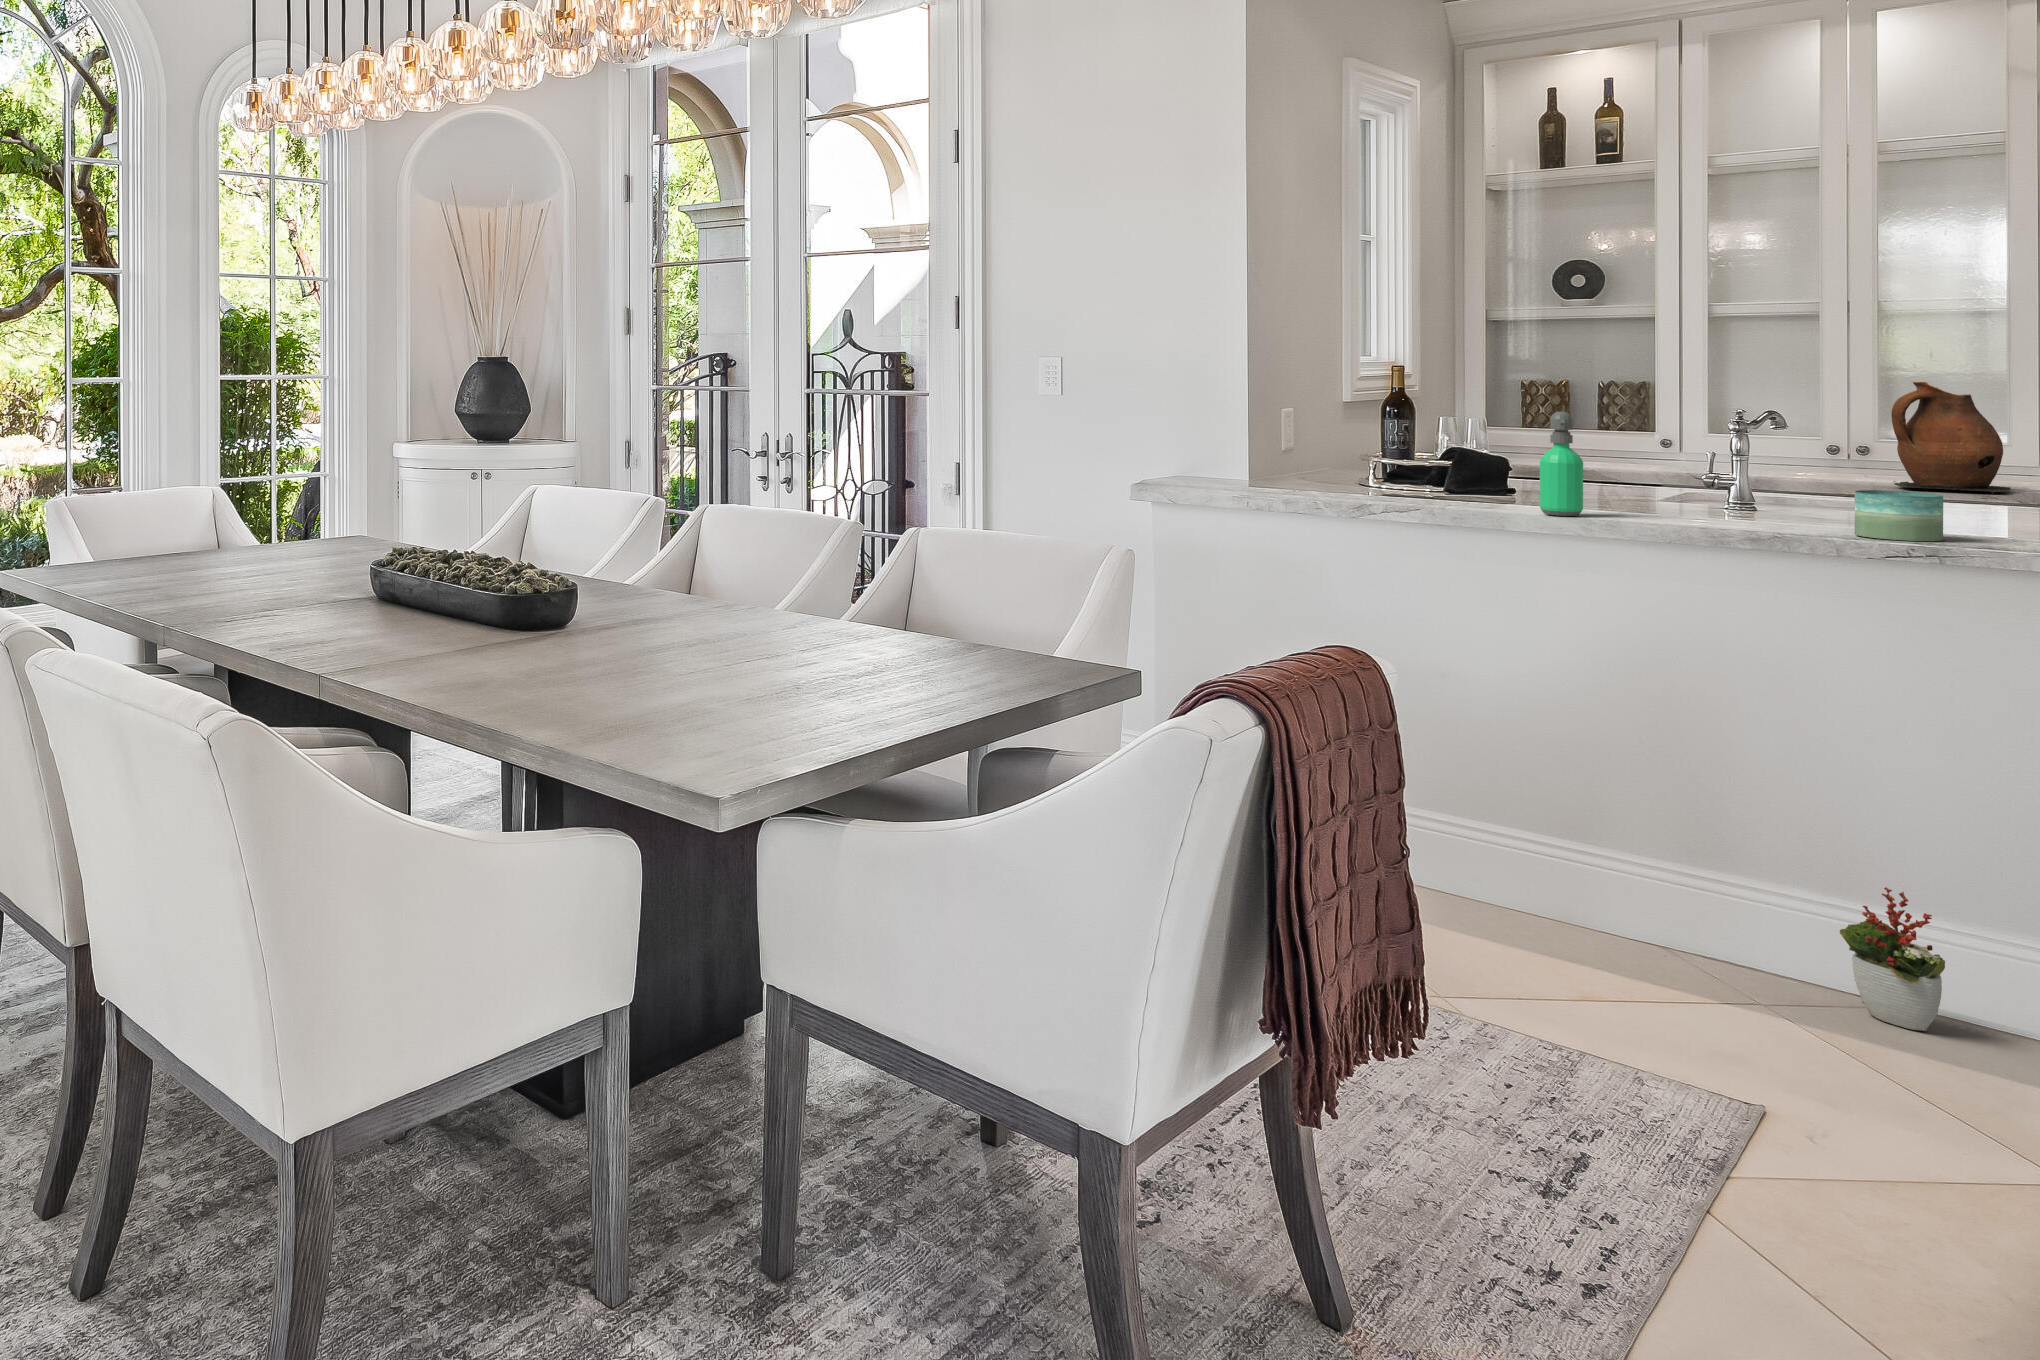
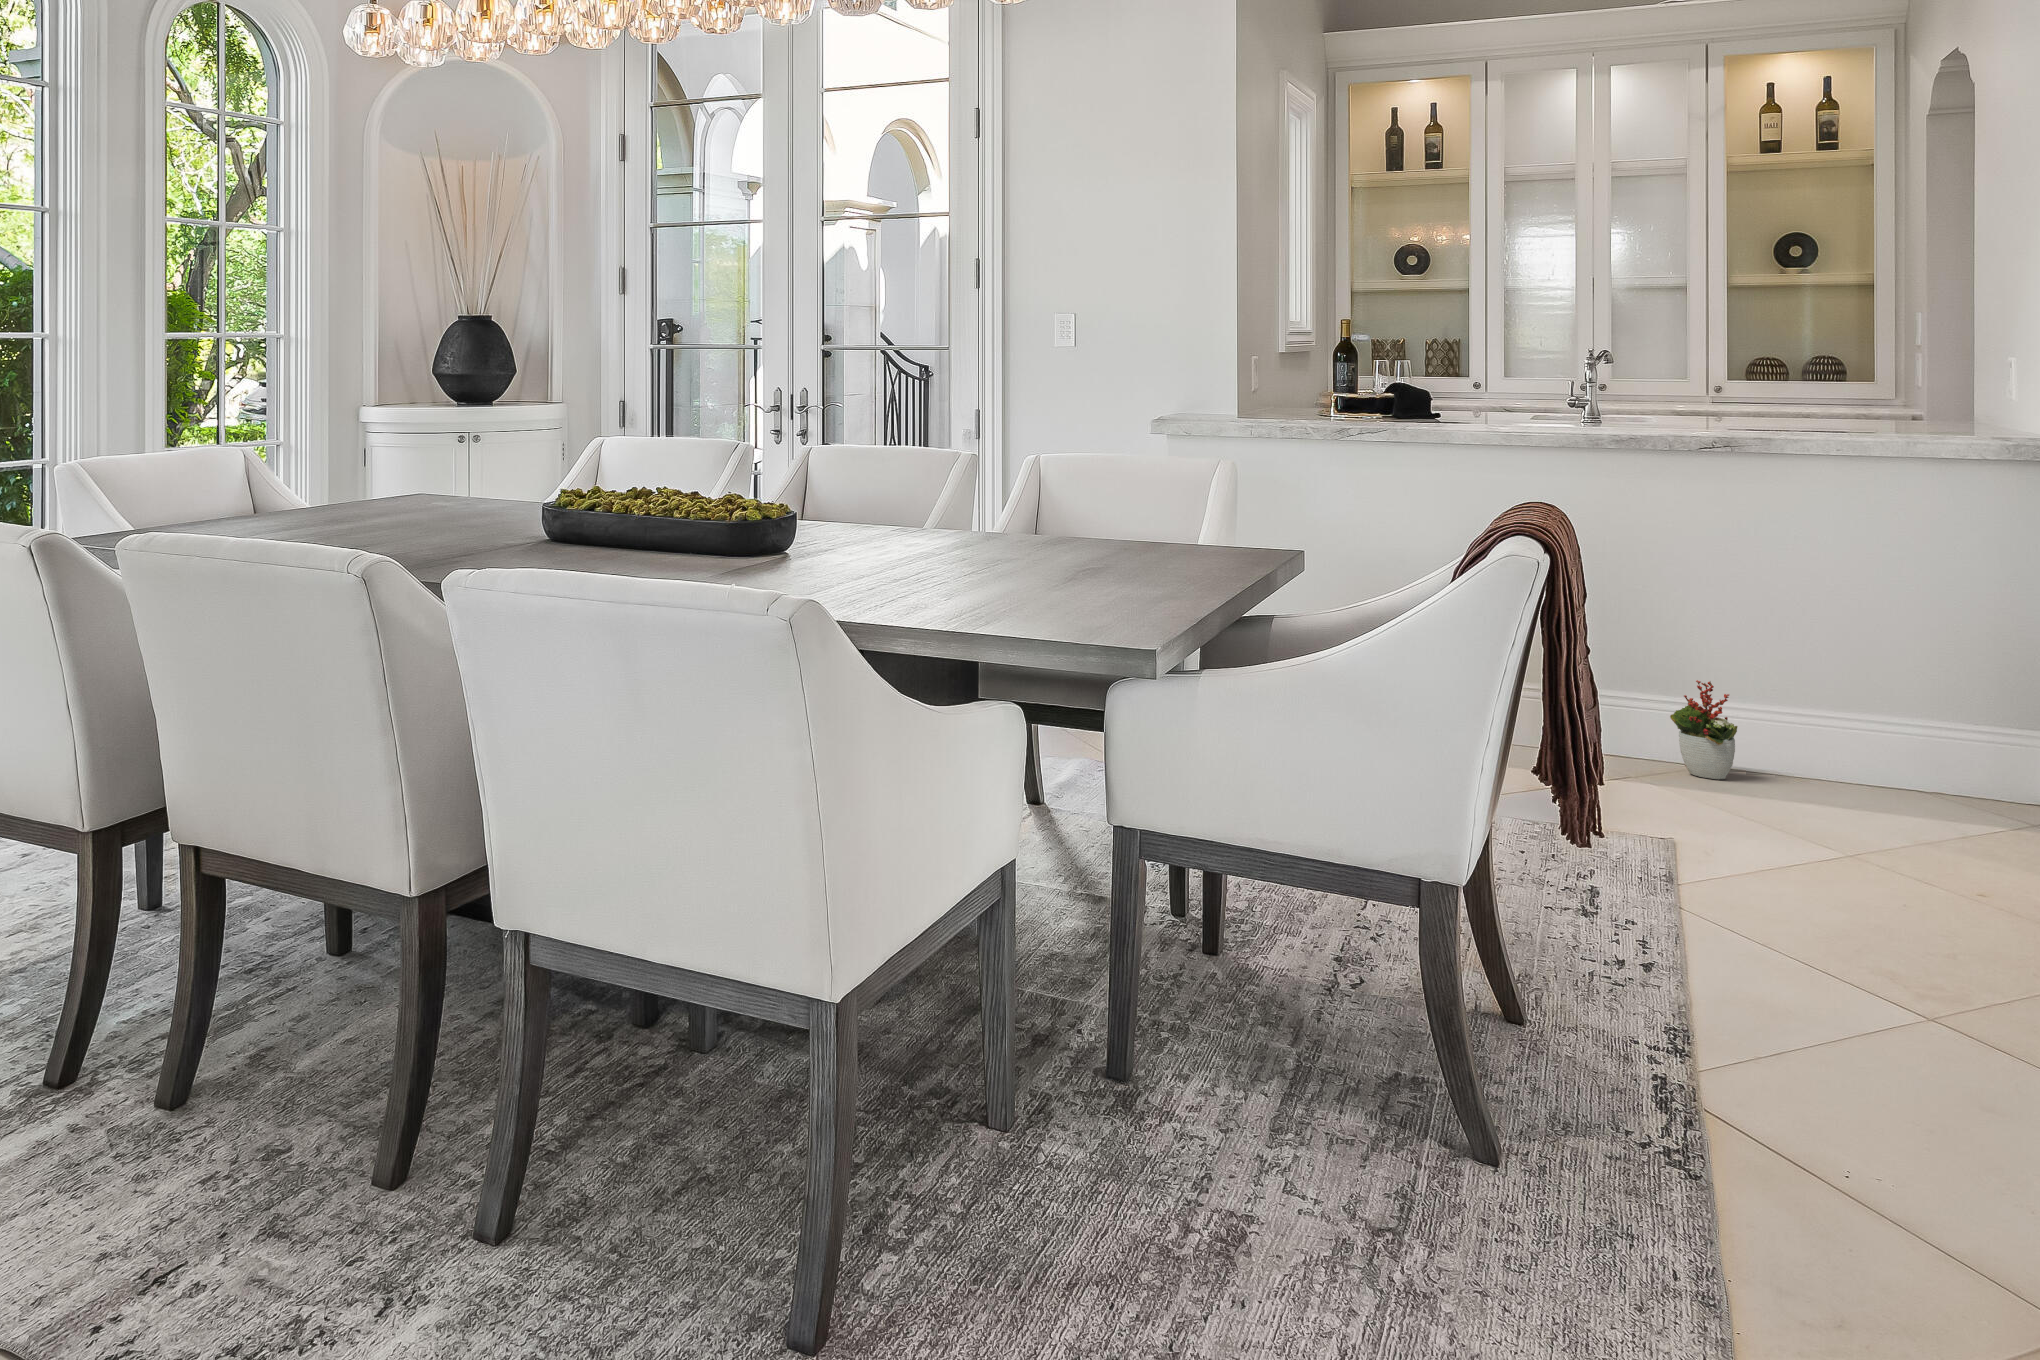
ceramic pitcher: present [1891,382,2010,494] -> none [1618,330,1693,409]
soap dispenser: present [1540,411,1583,516] -> none [1463,343,1493,424]
candle: present [1855,490,1943,541] -> none [1677,393,1732,426]

